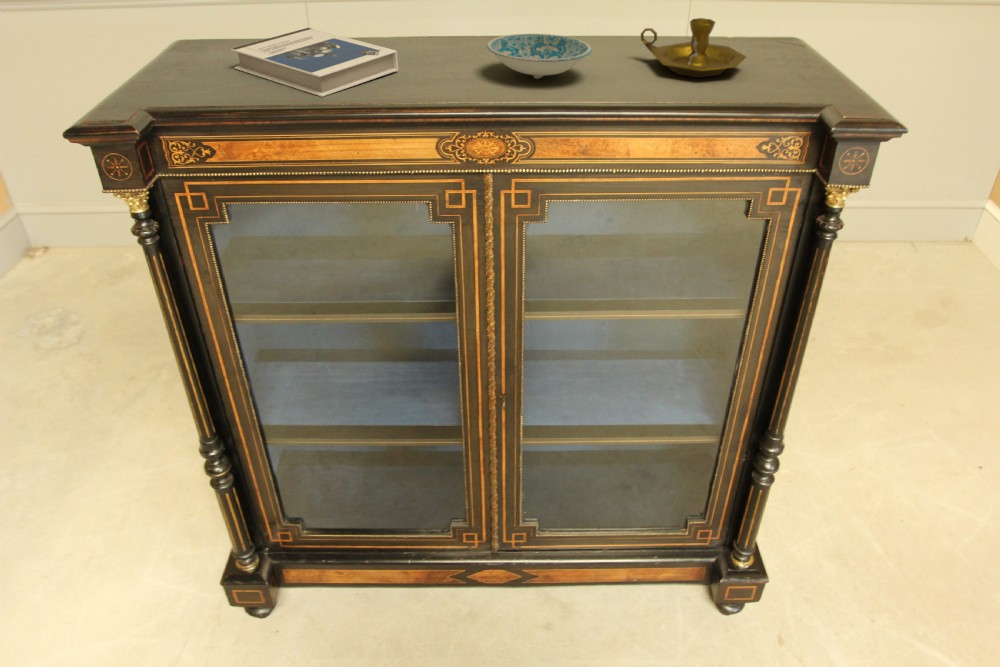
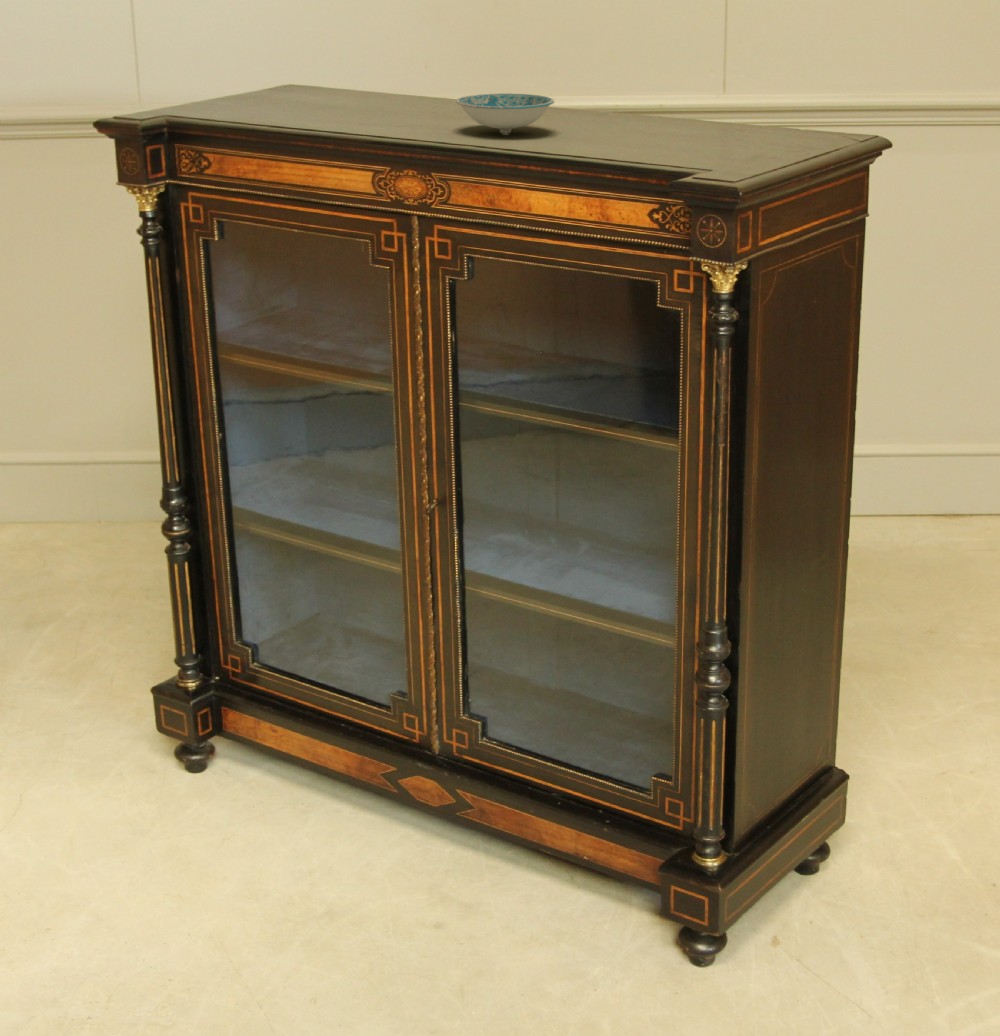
candlestick: present [641,18,746,78] -> none [617,88,728,148]
hardback book: present [231,28,398,97] -> none [282,83,400,124]

